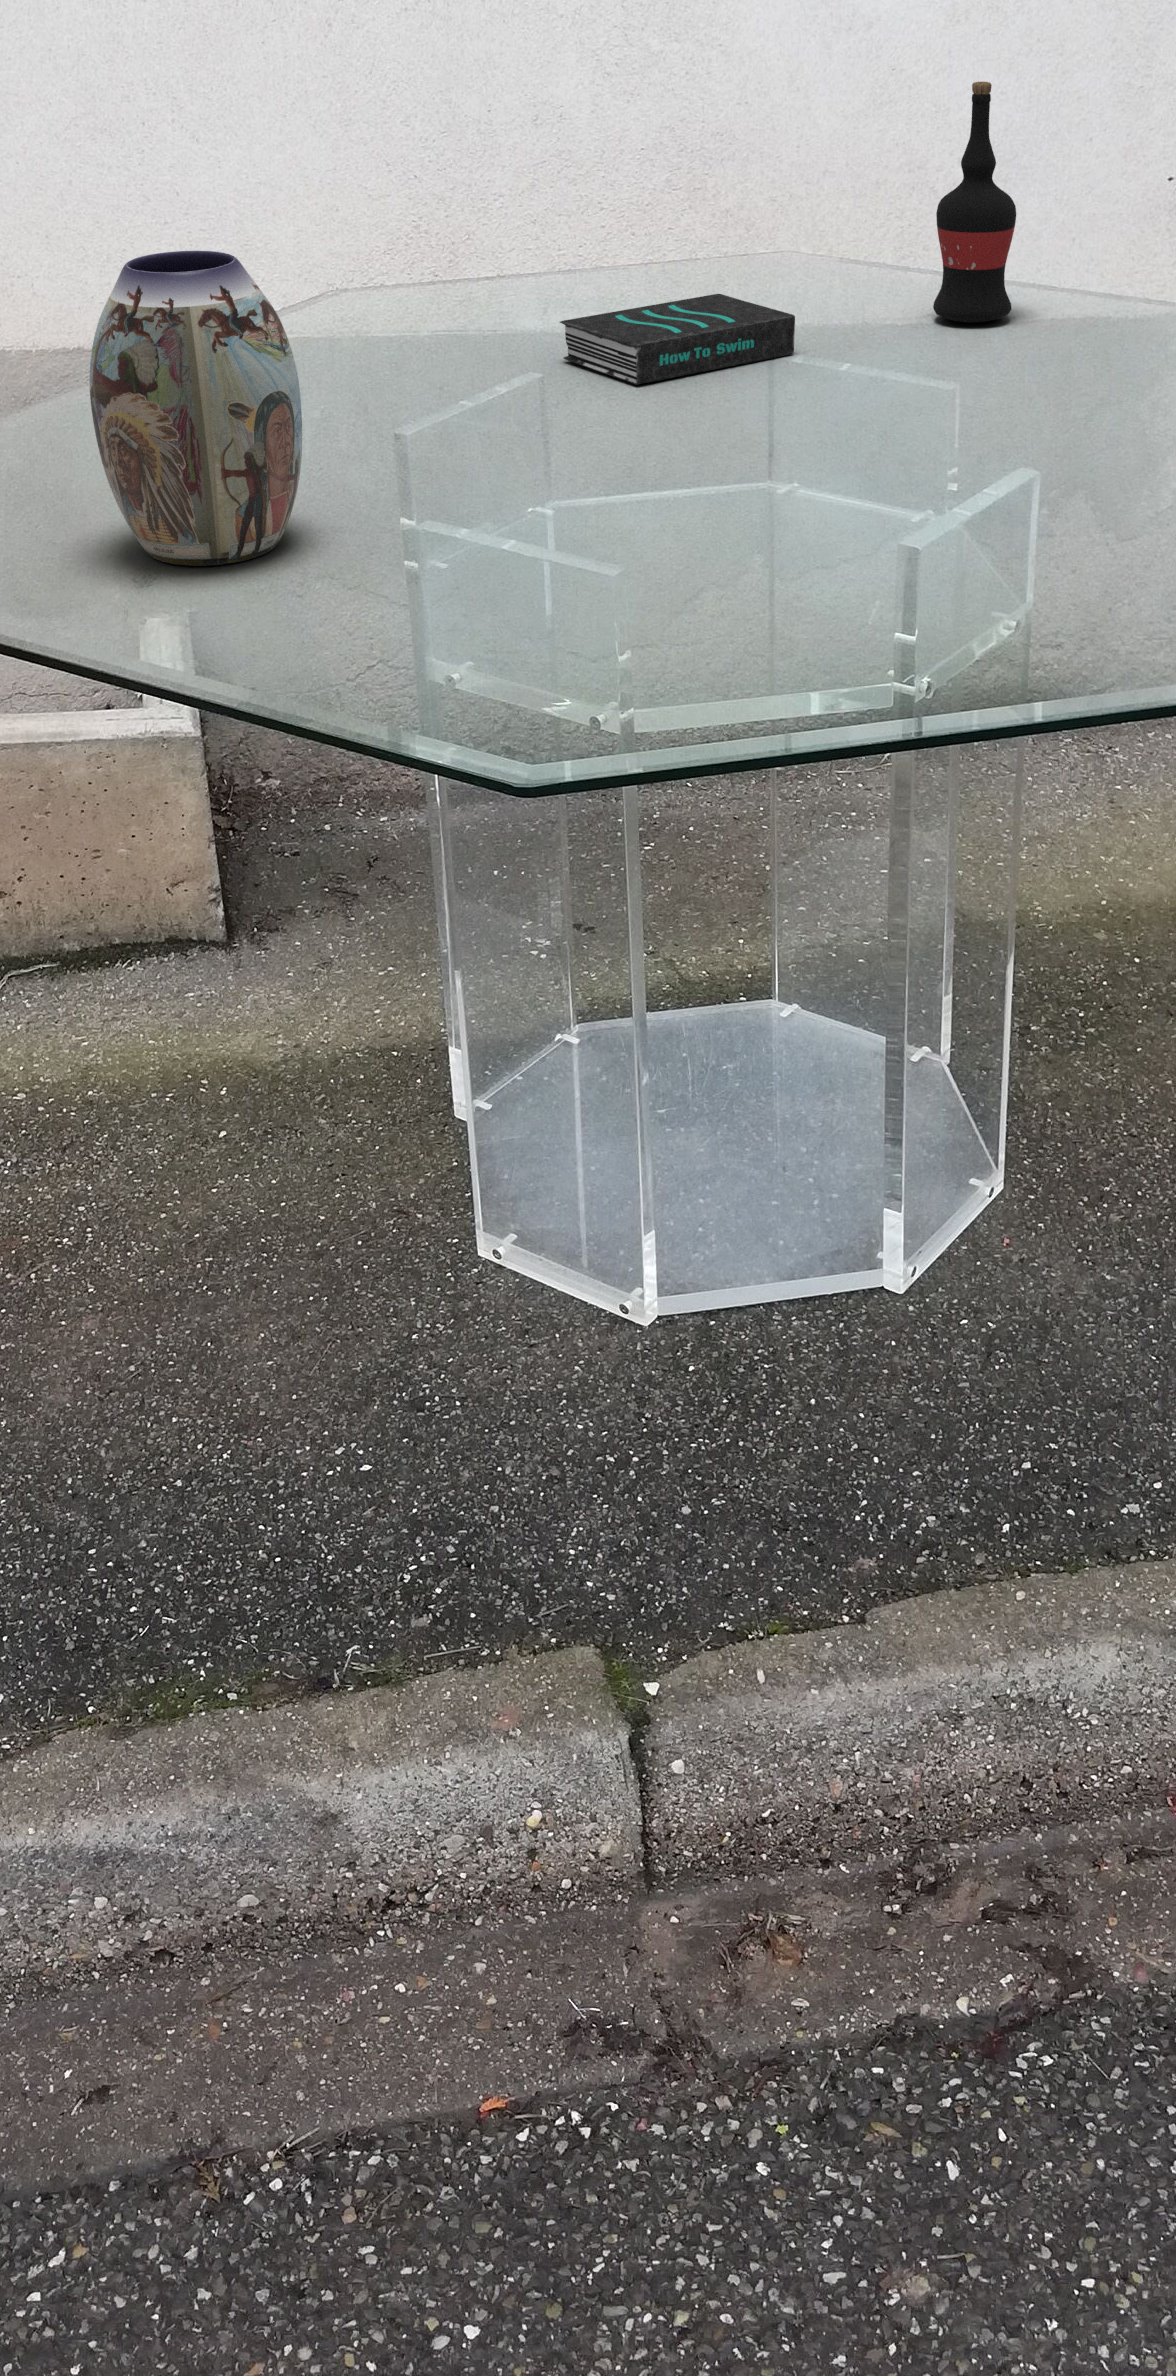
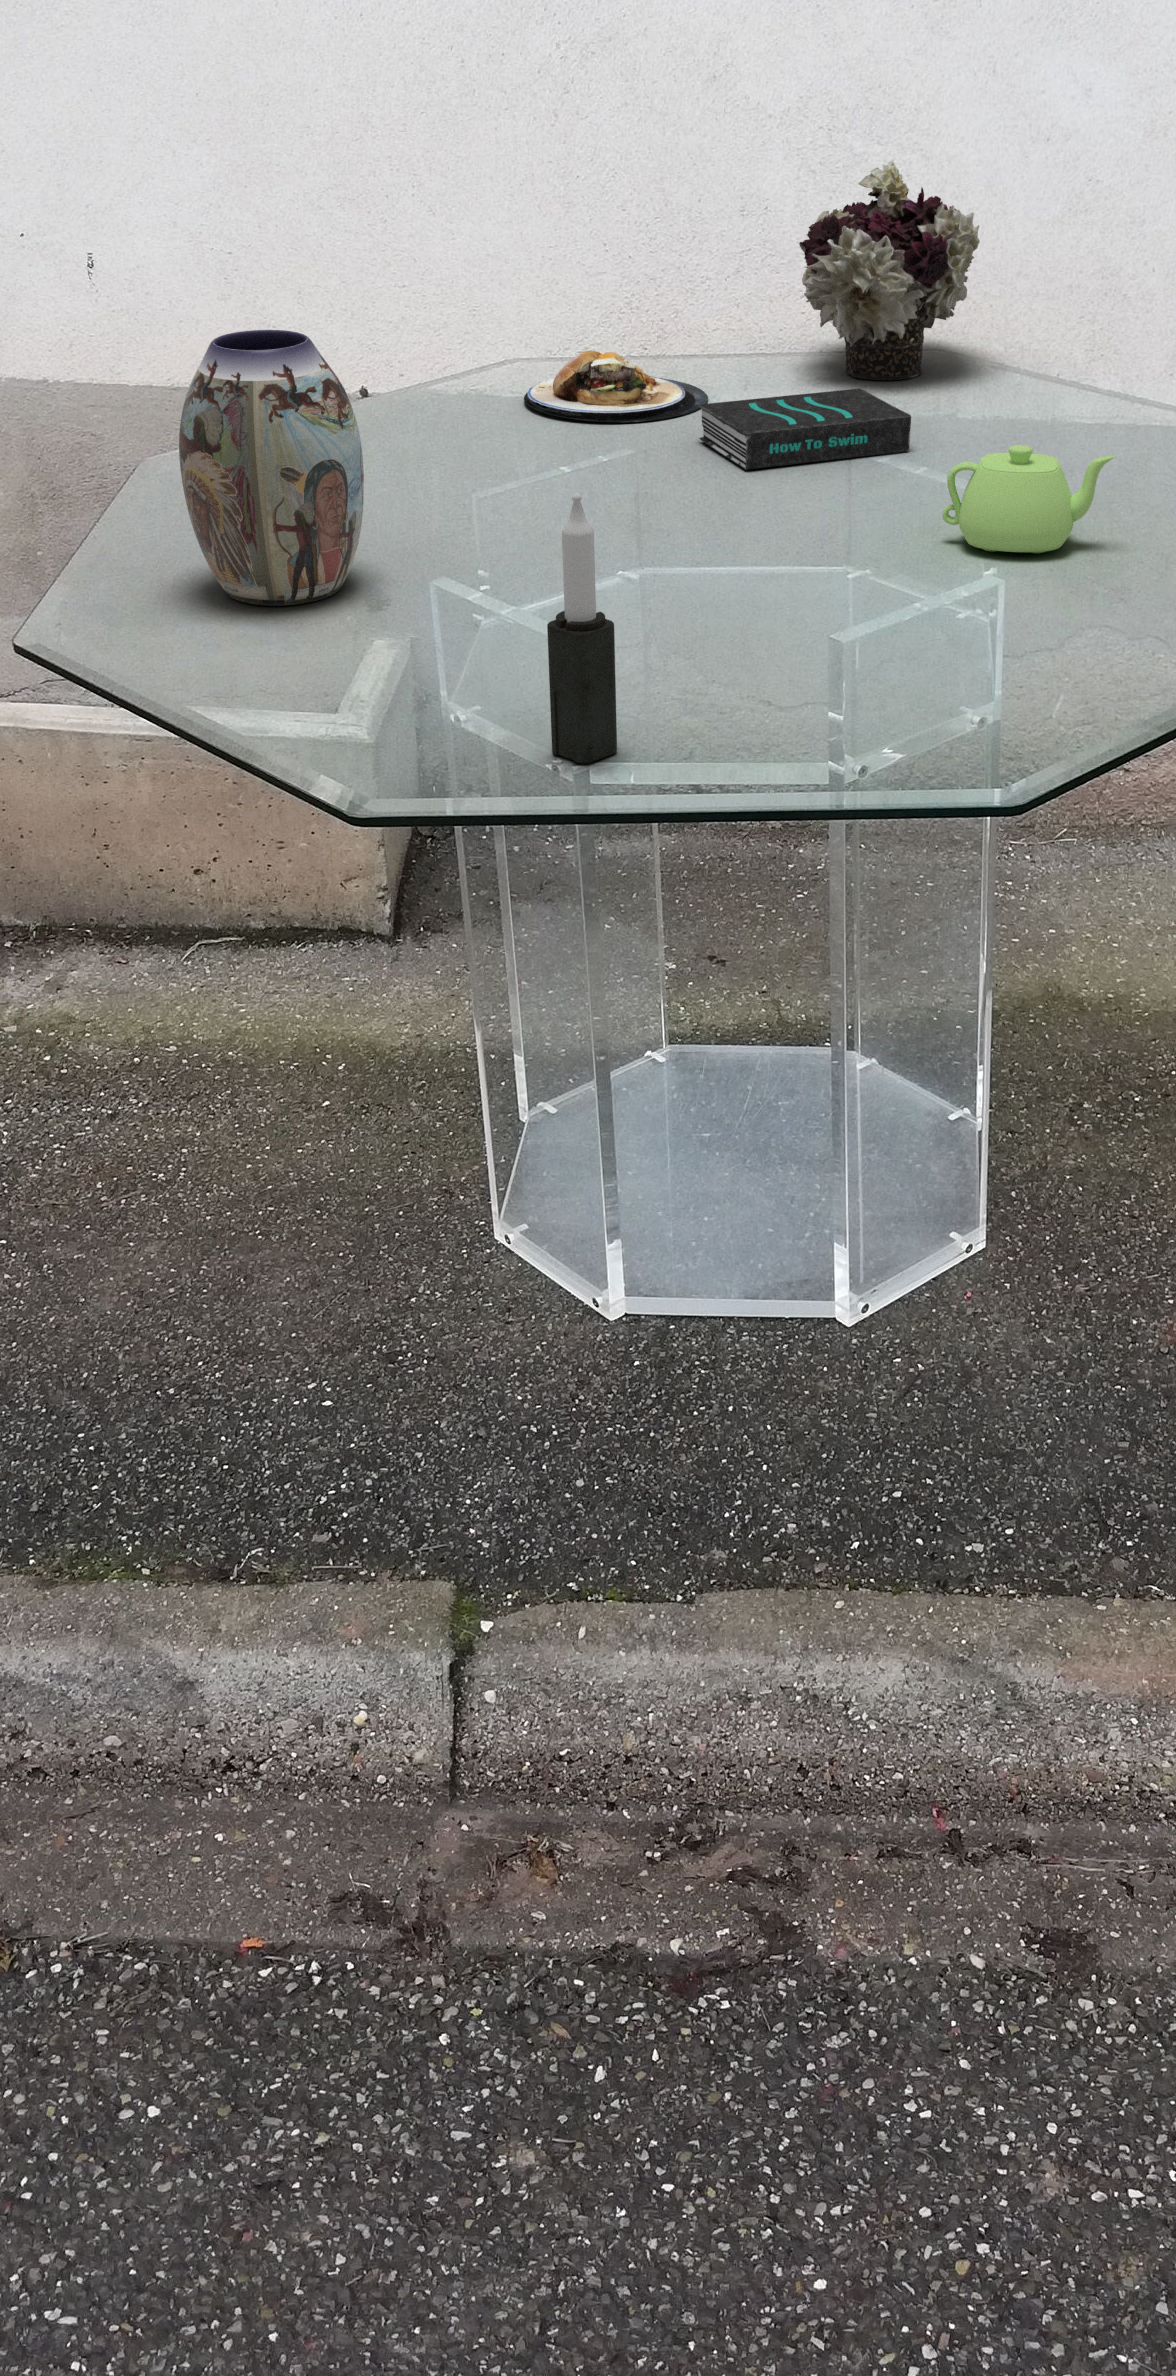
flower arrangement: none [613,55,804,289] -> present [799,161,980,380]
wine bottle: present [933,82,1016,323] -> none [1062,206,1145,433]
plate: none [339,274,542,350] -> present [524,350,708,422]
teapot: none [899,327,1080,443] -> present [942,445,1115,553]
candle: none [646,388,721,694] -> present [547,493,617,763]

